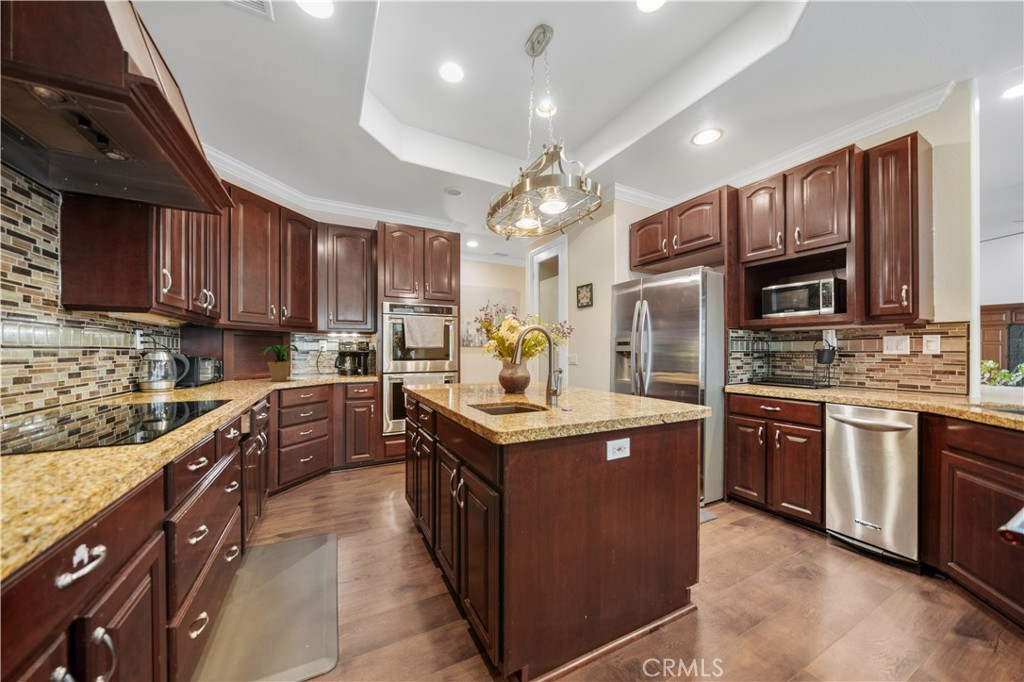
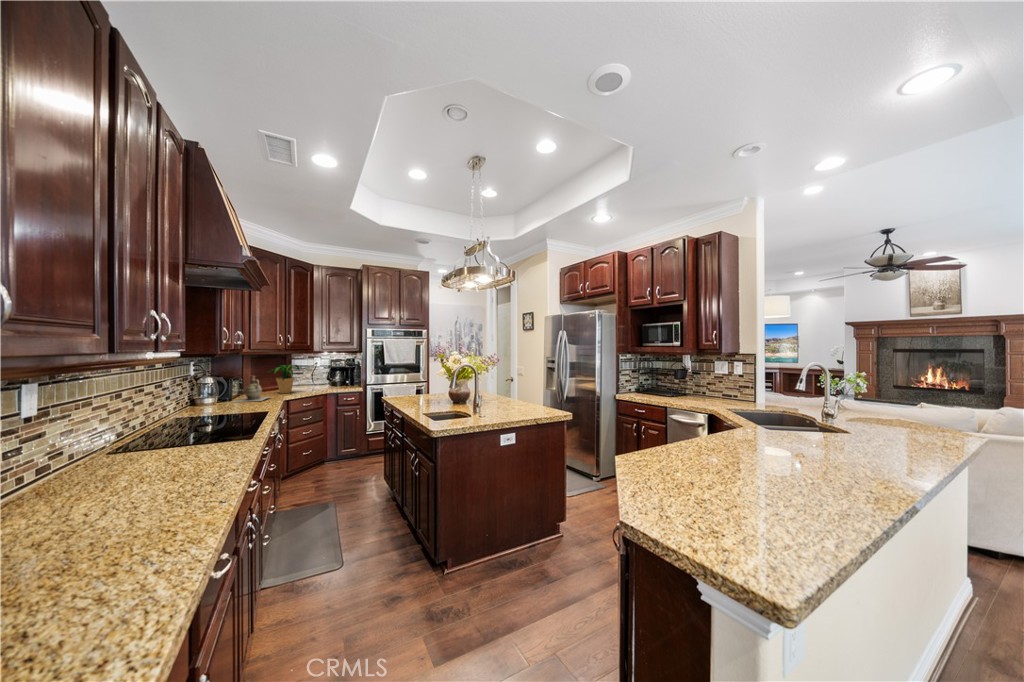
ceramic jug: none [196,353,256,389] -> present [233,376,268,402]

